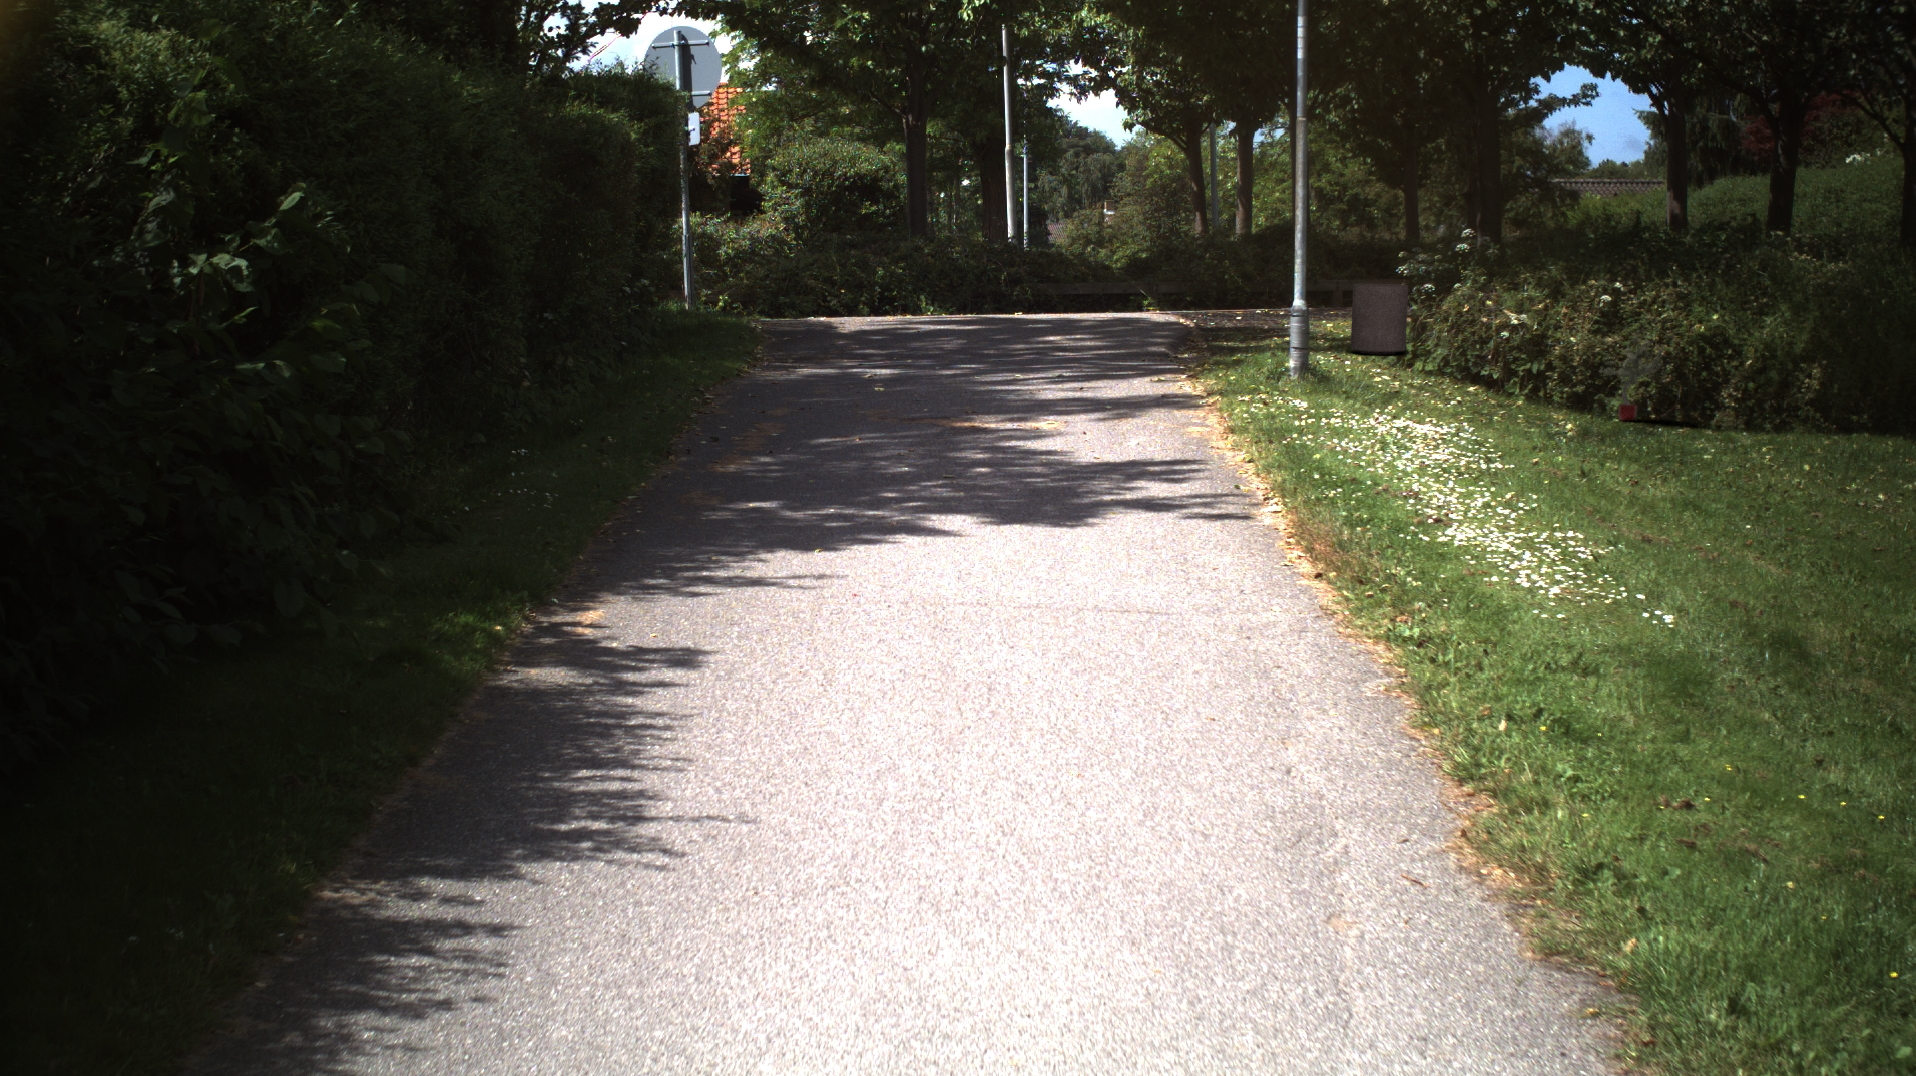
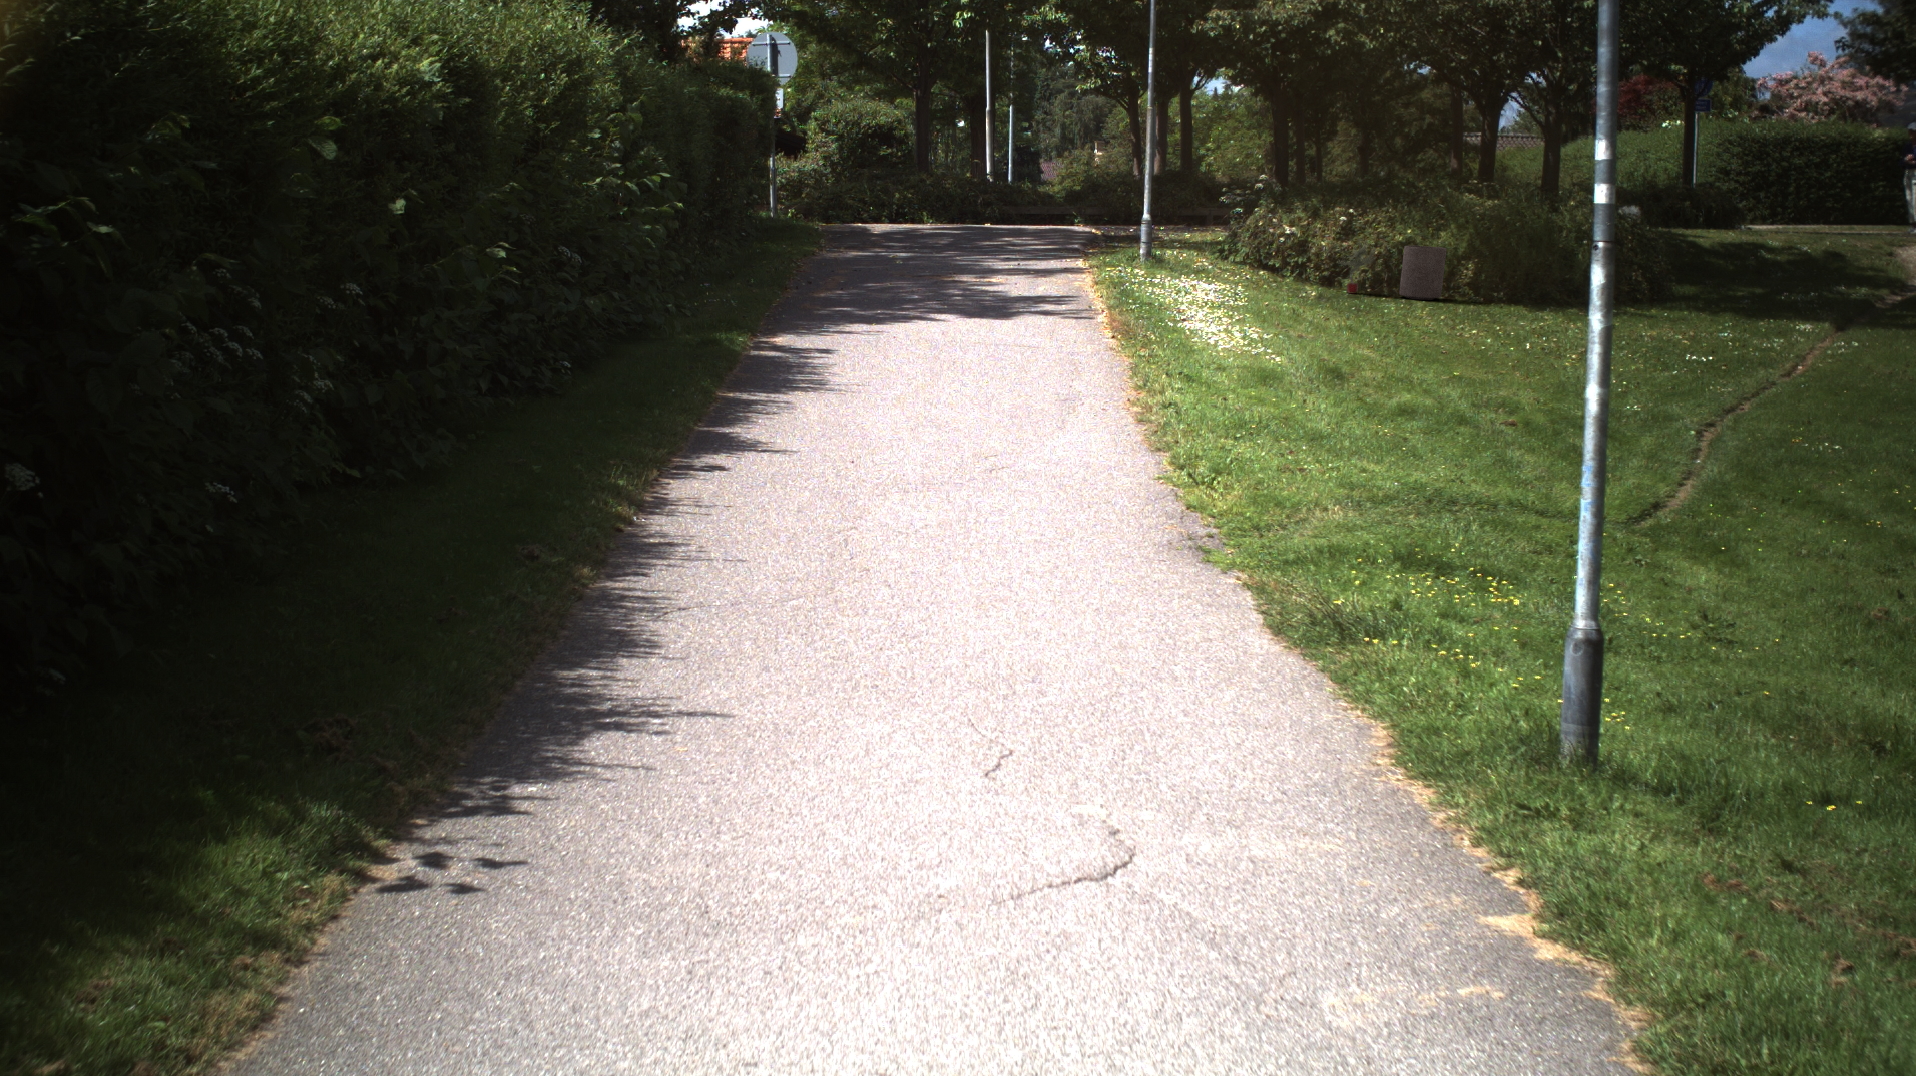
trash can: present [1351,284,1408,355] -> present [1399,246,1447,300]

